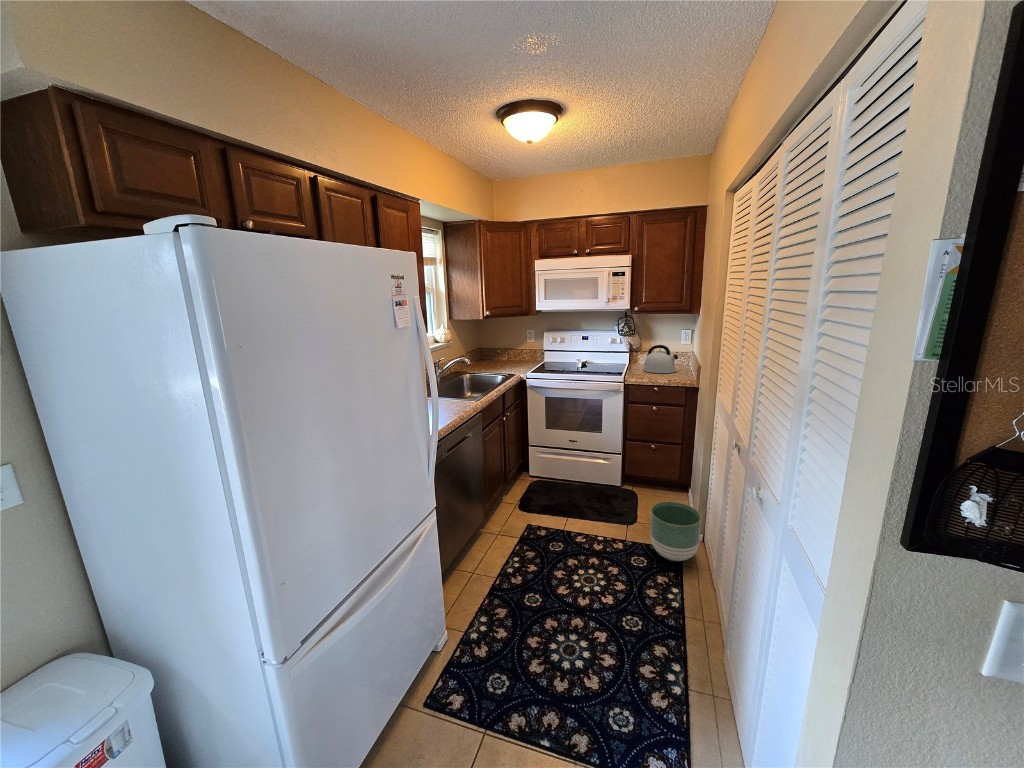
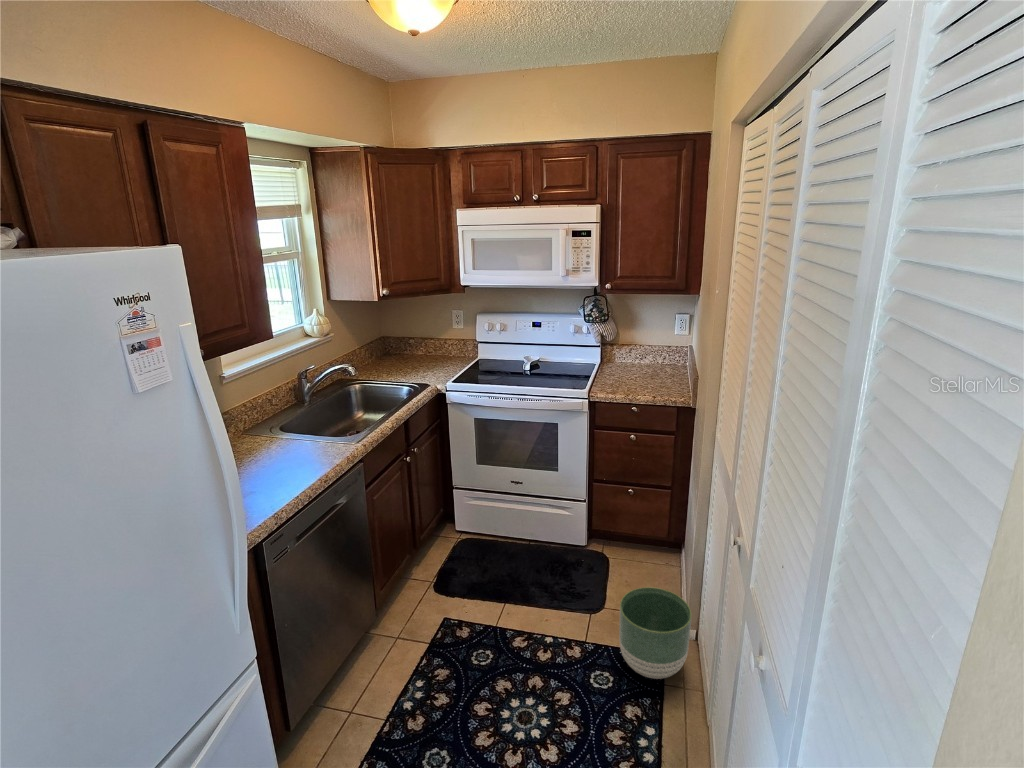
kettle: present [643,345,678,373] -> none [619,341,669,384]

